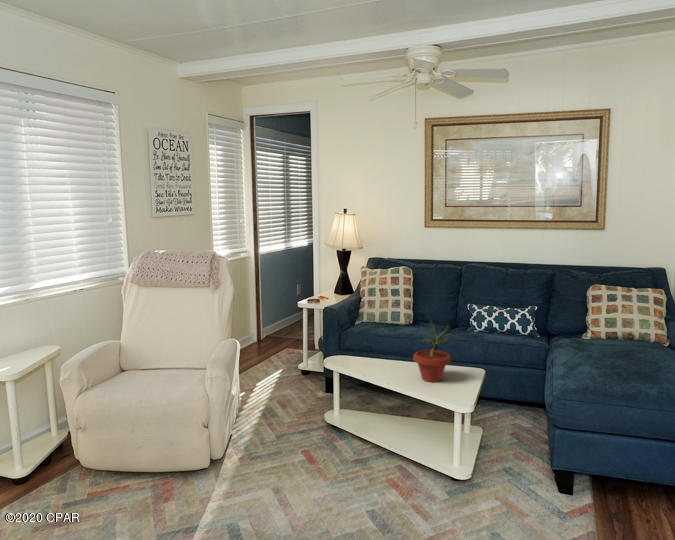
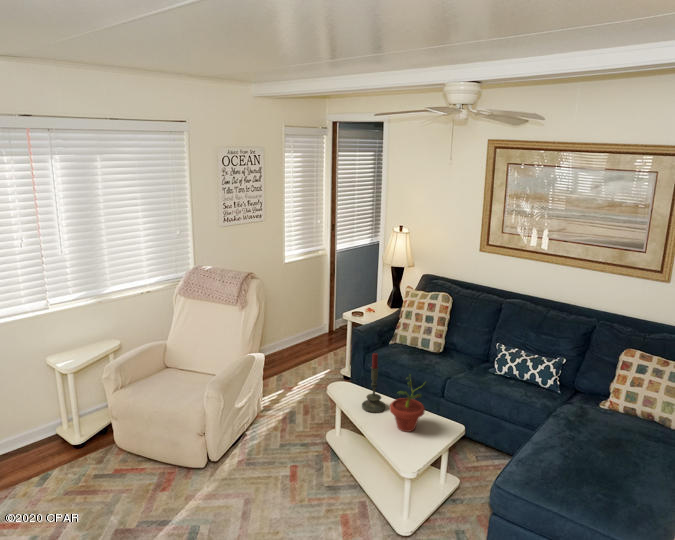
candle: none [372,307,397,374] -> present [362,353,385,413]

